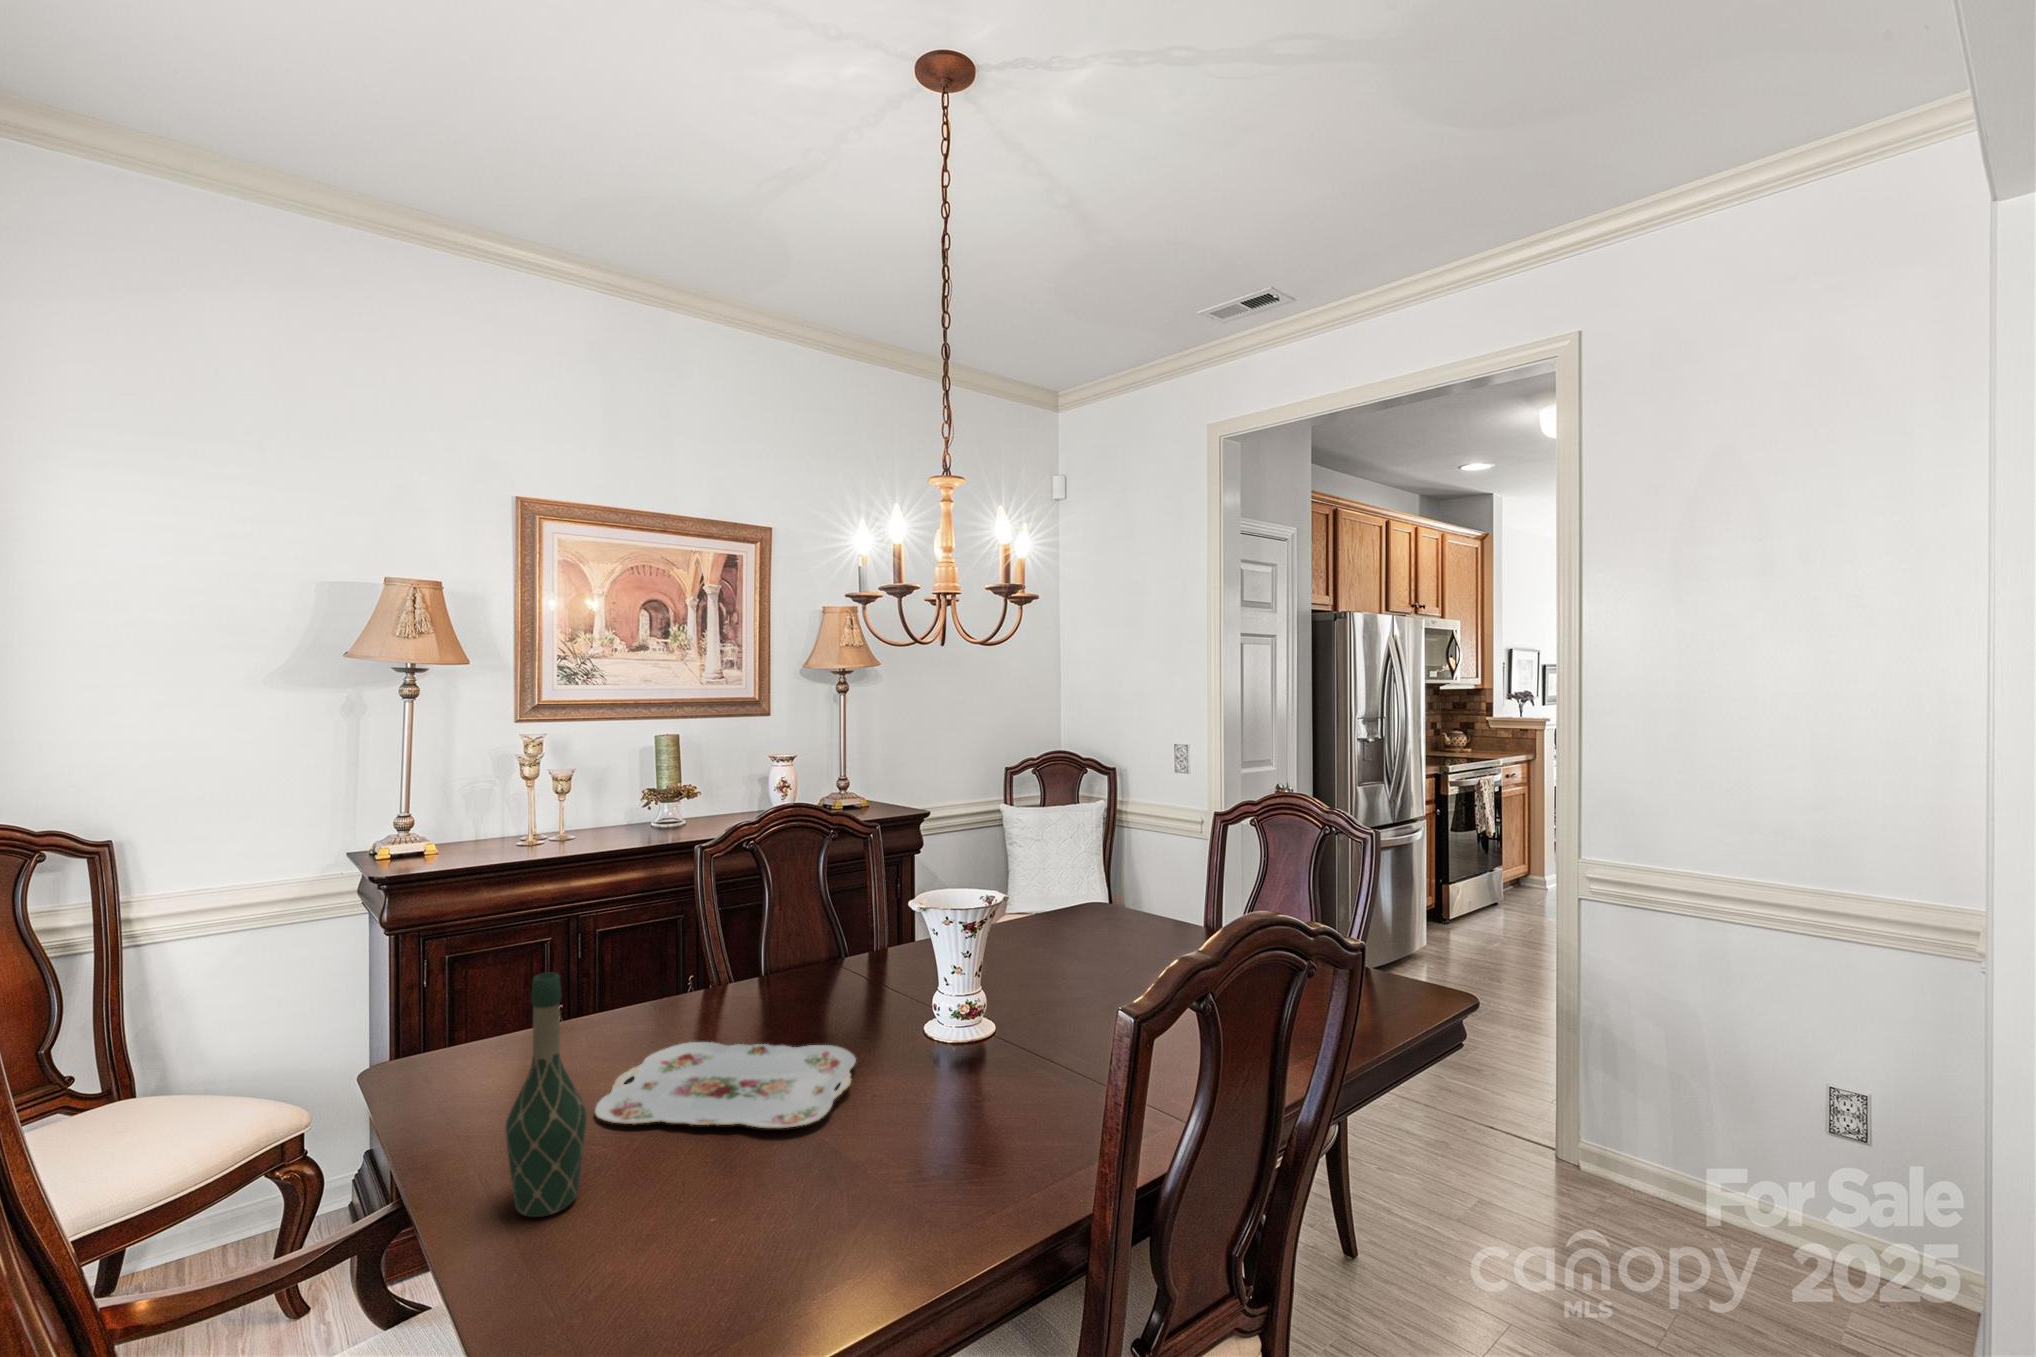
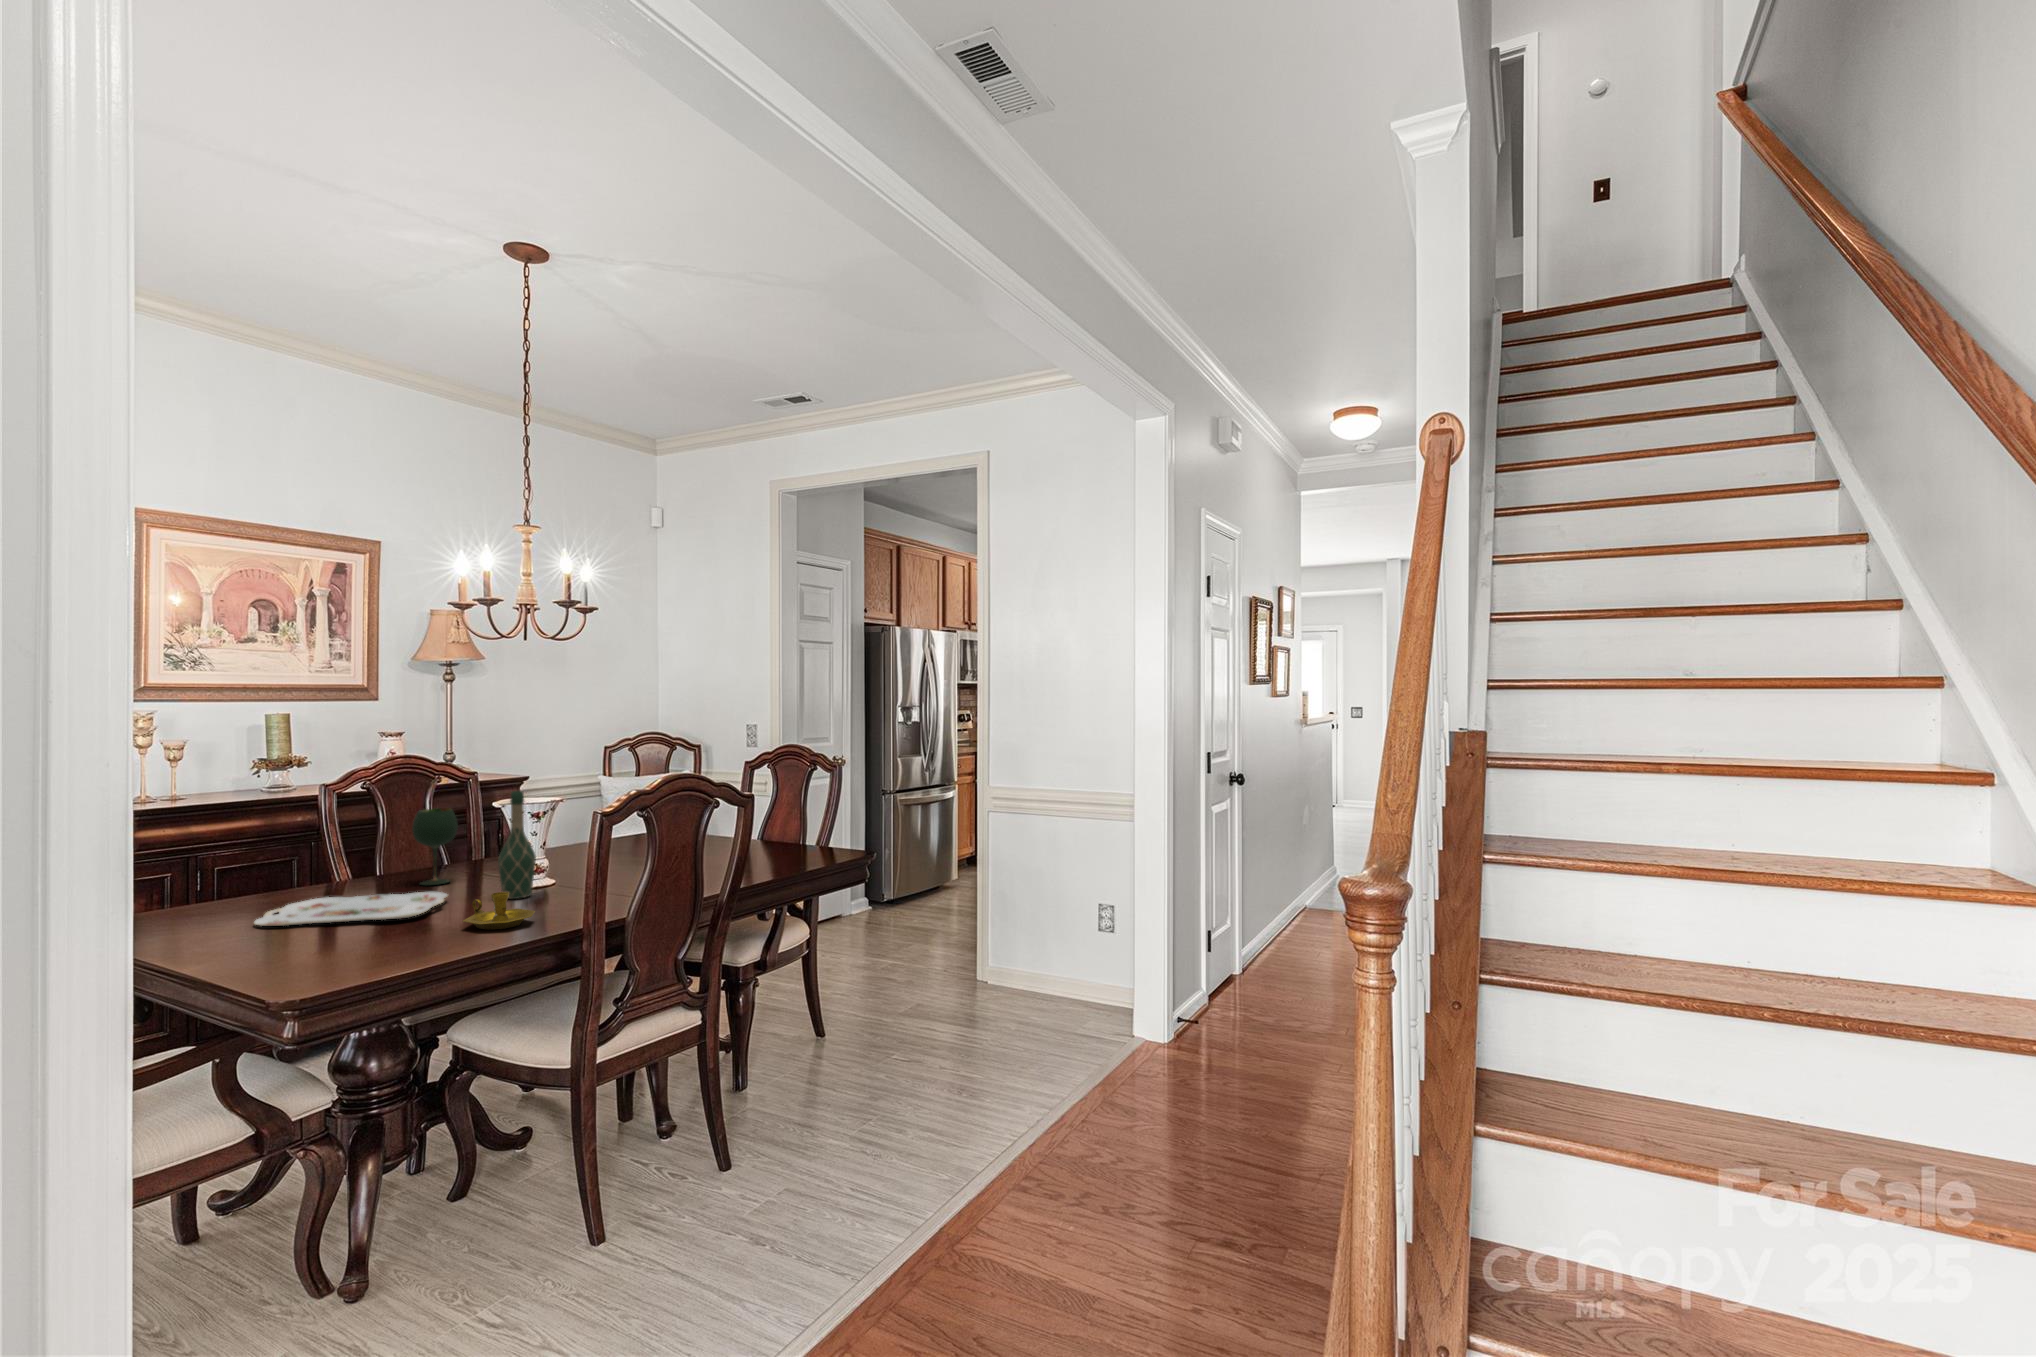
wine glass: none [807,899,864,1015] -> present [412,808,458,885]
wine bottle: present [506,972,587,1217] -> present [498,791,536,899]
candlestick: none [883,1109,995,1189] -> present [462,892,535,930]

